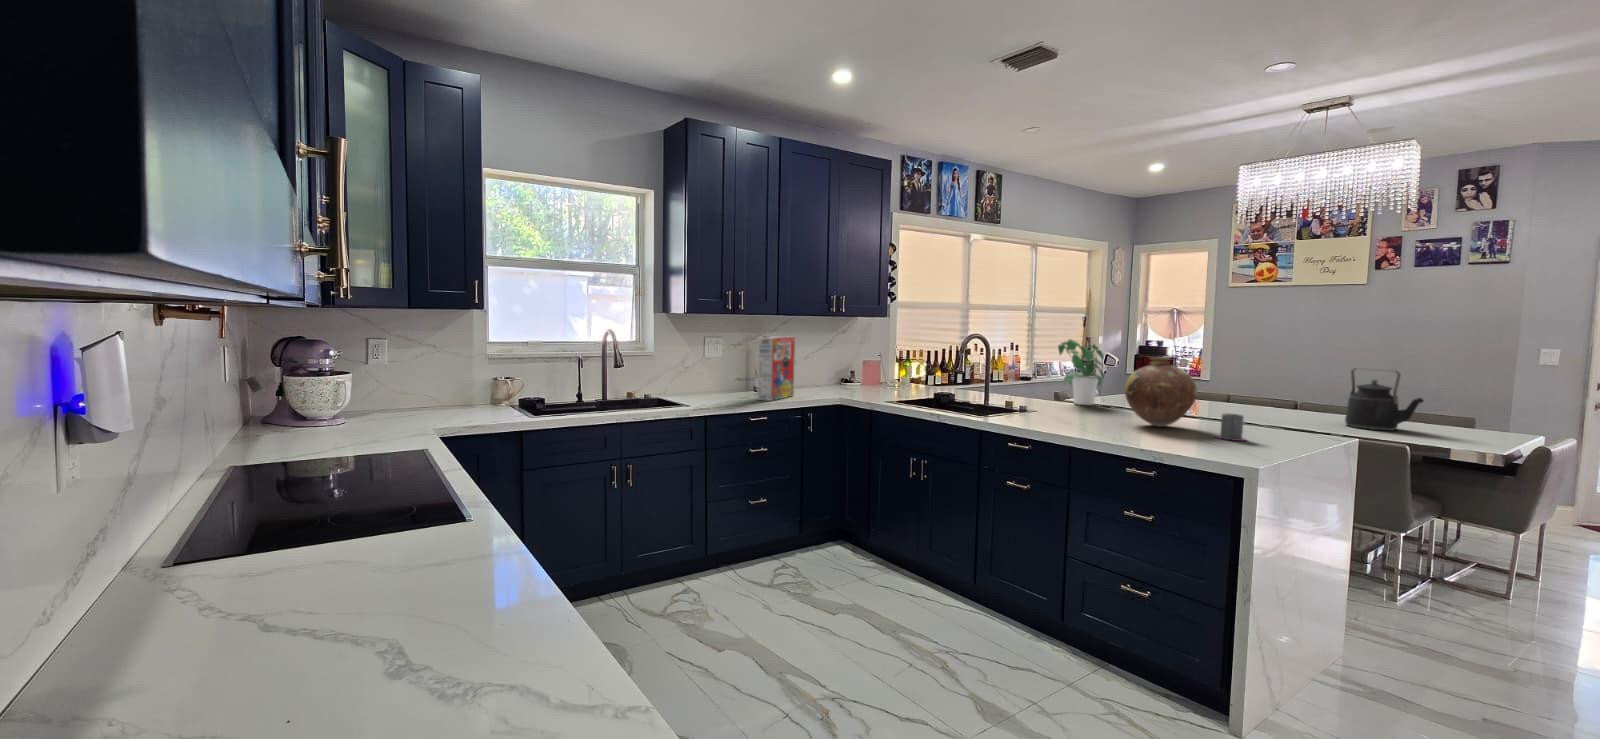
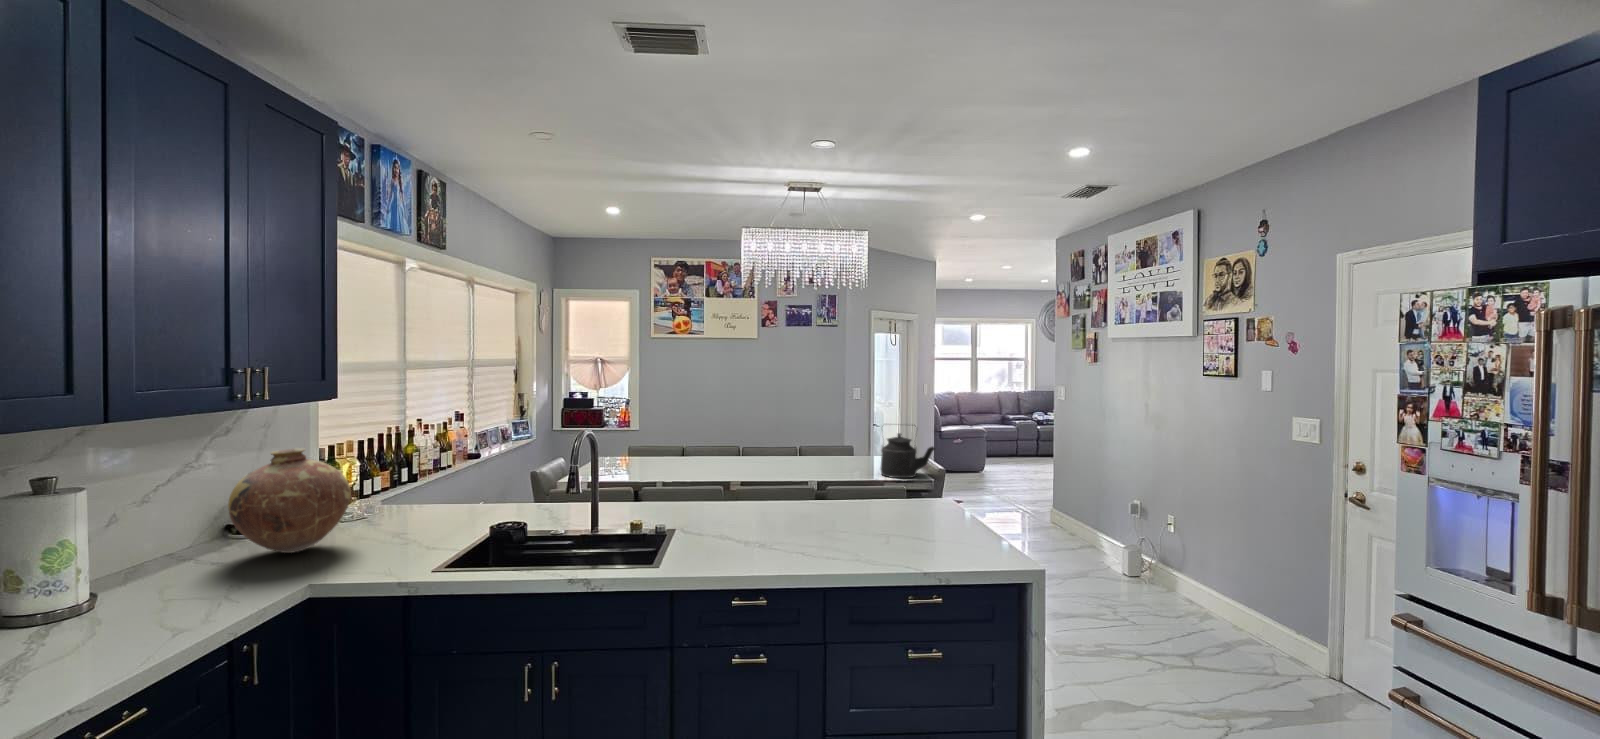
cereal box: present [757,336,795,401] -> none [62,470,166,669]
potted plant: present [1058,339,1104,405] -> none [635,416,697,498]
vase: present [1125,357,1197,426] -> present [228,448,351,553]
mug: present [1217,413,1245,441] -> none [890,494,919,525]

